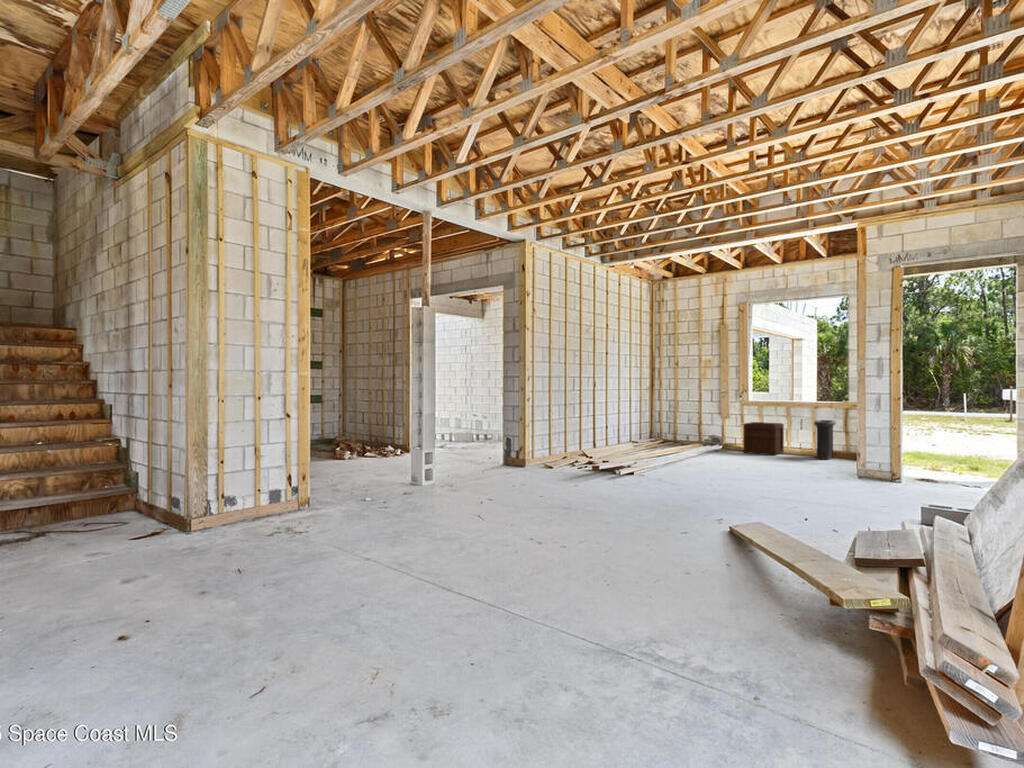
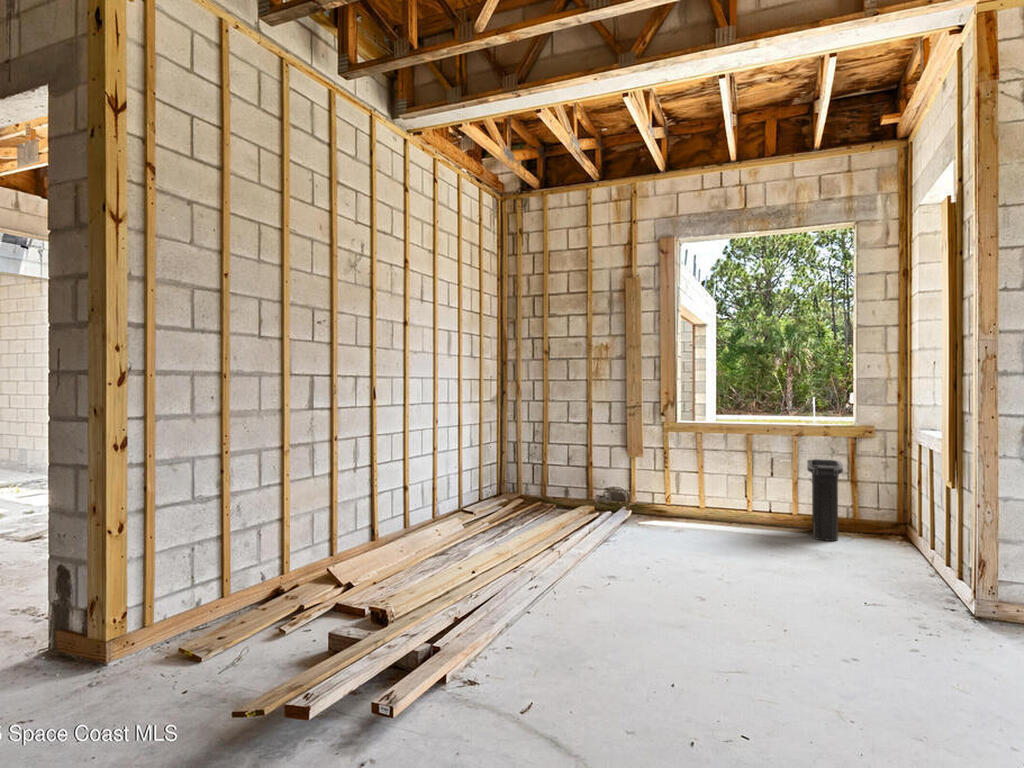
wooden crate: present [743,422,784,455] -> none [674,463,742,532]

